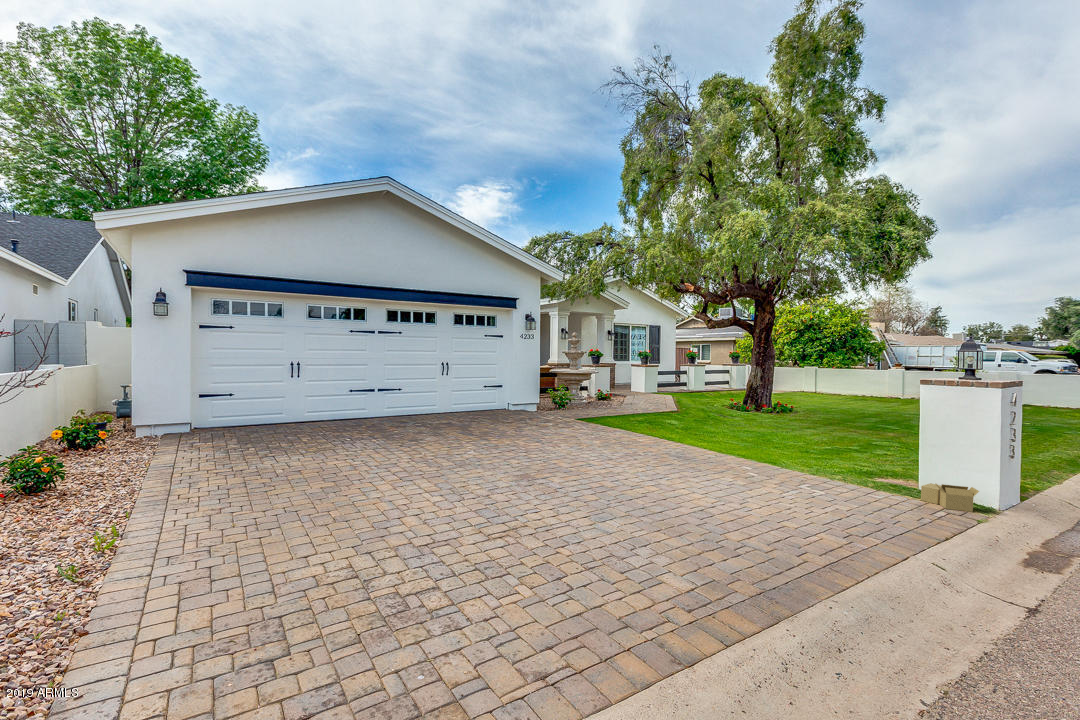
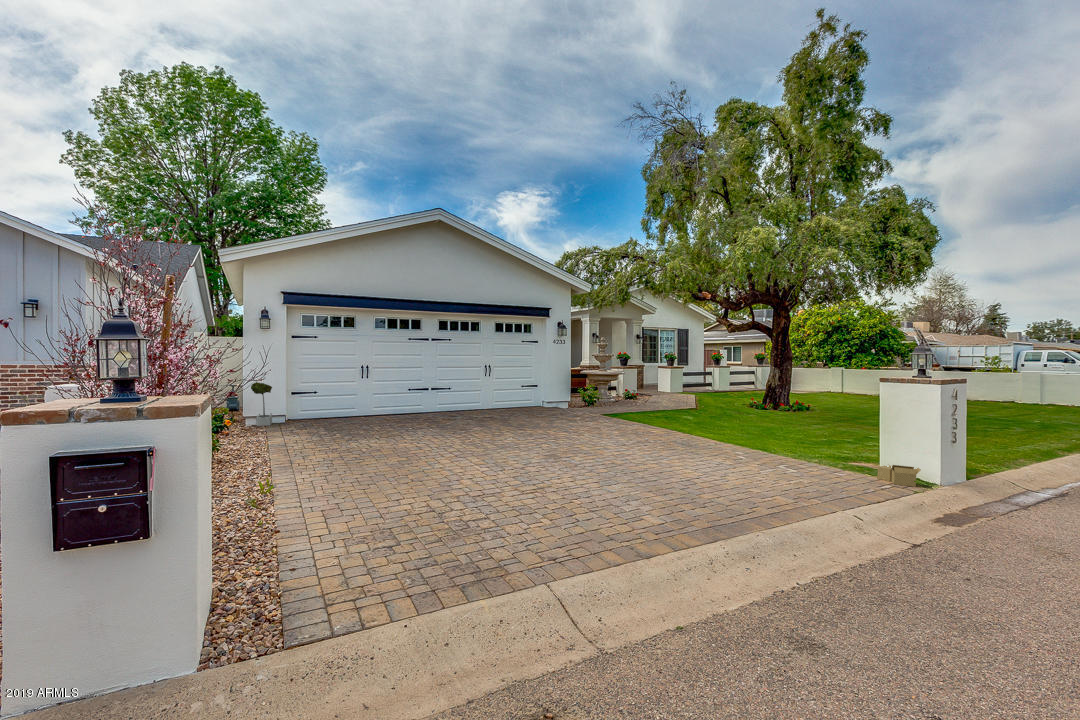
potted tree: none [145,383,175,439] -> present [251,382,272,426]

